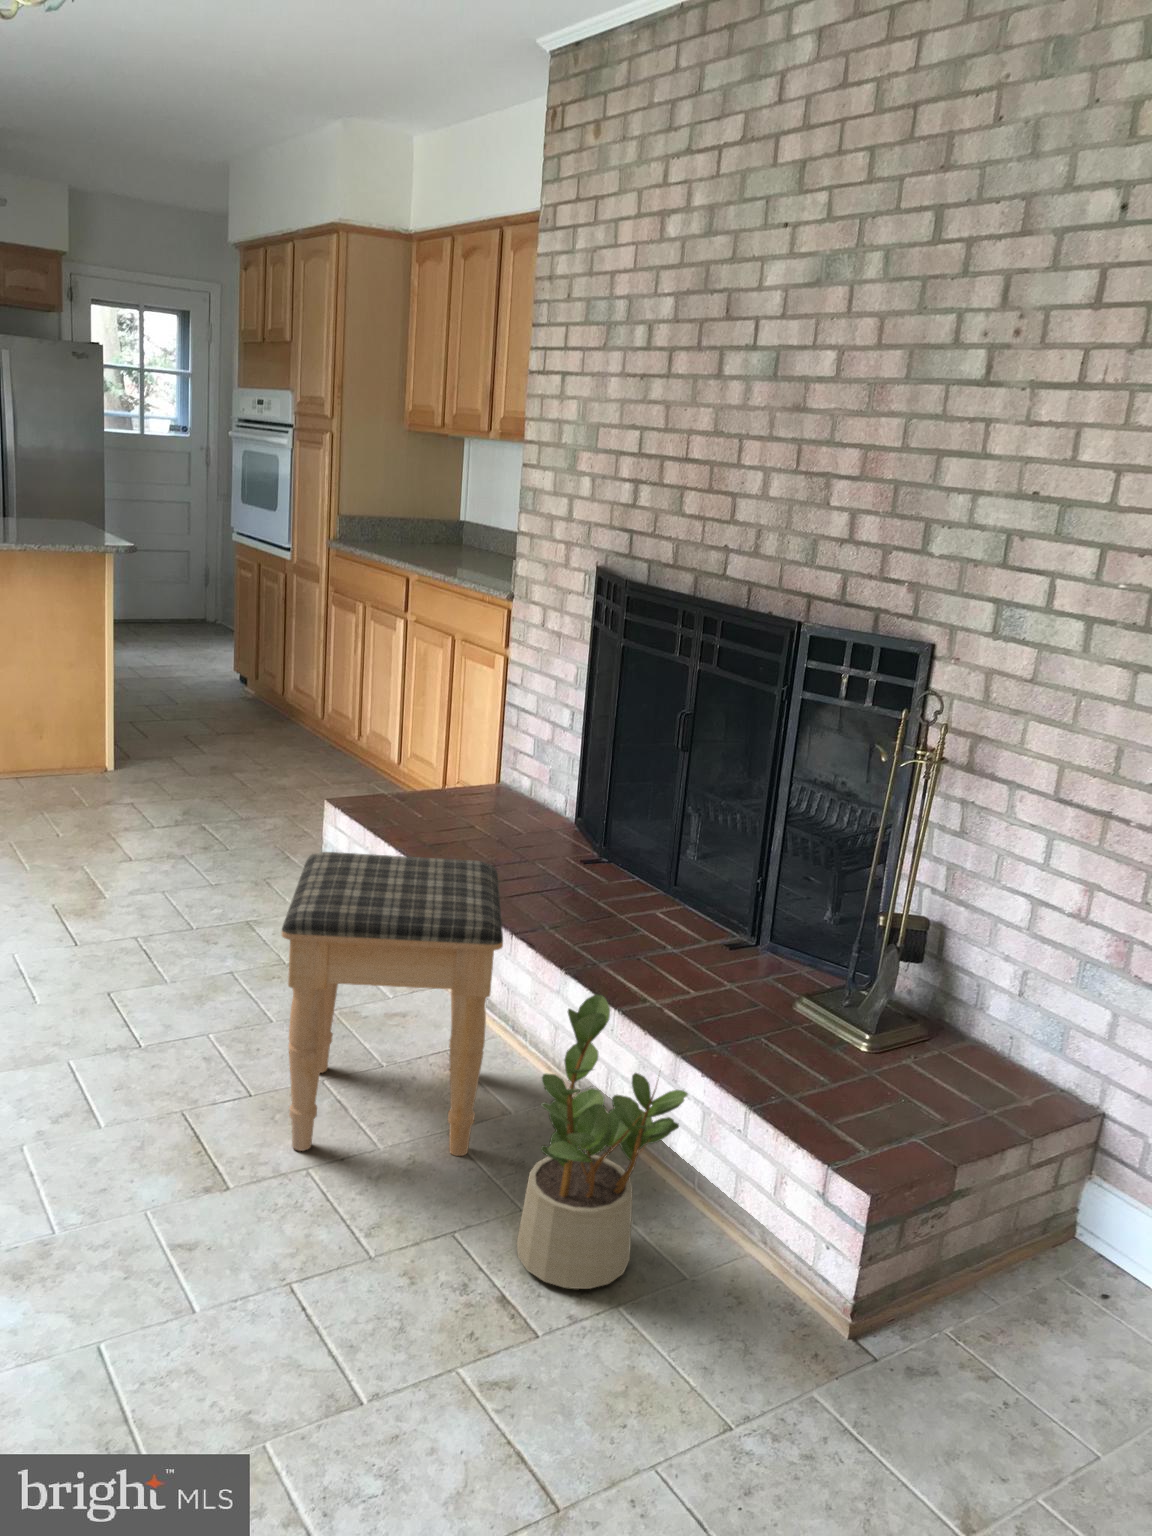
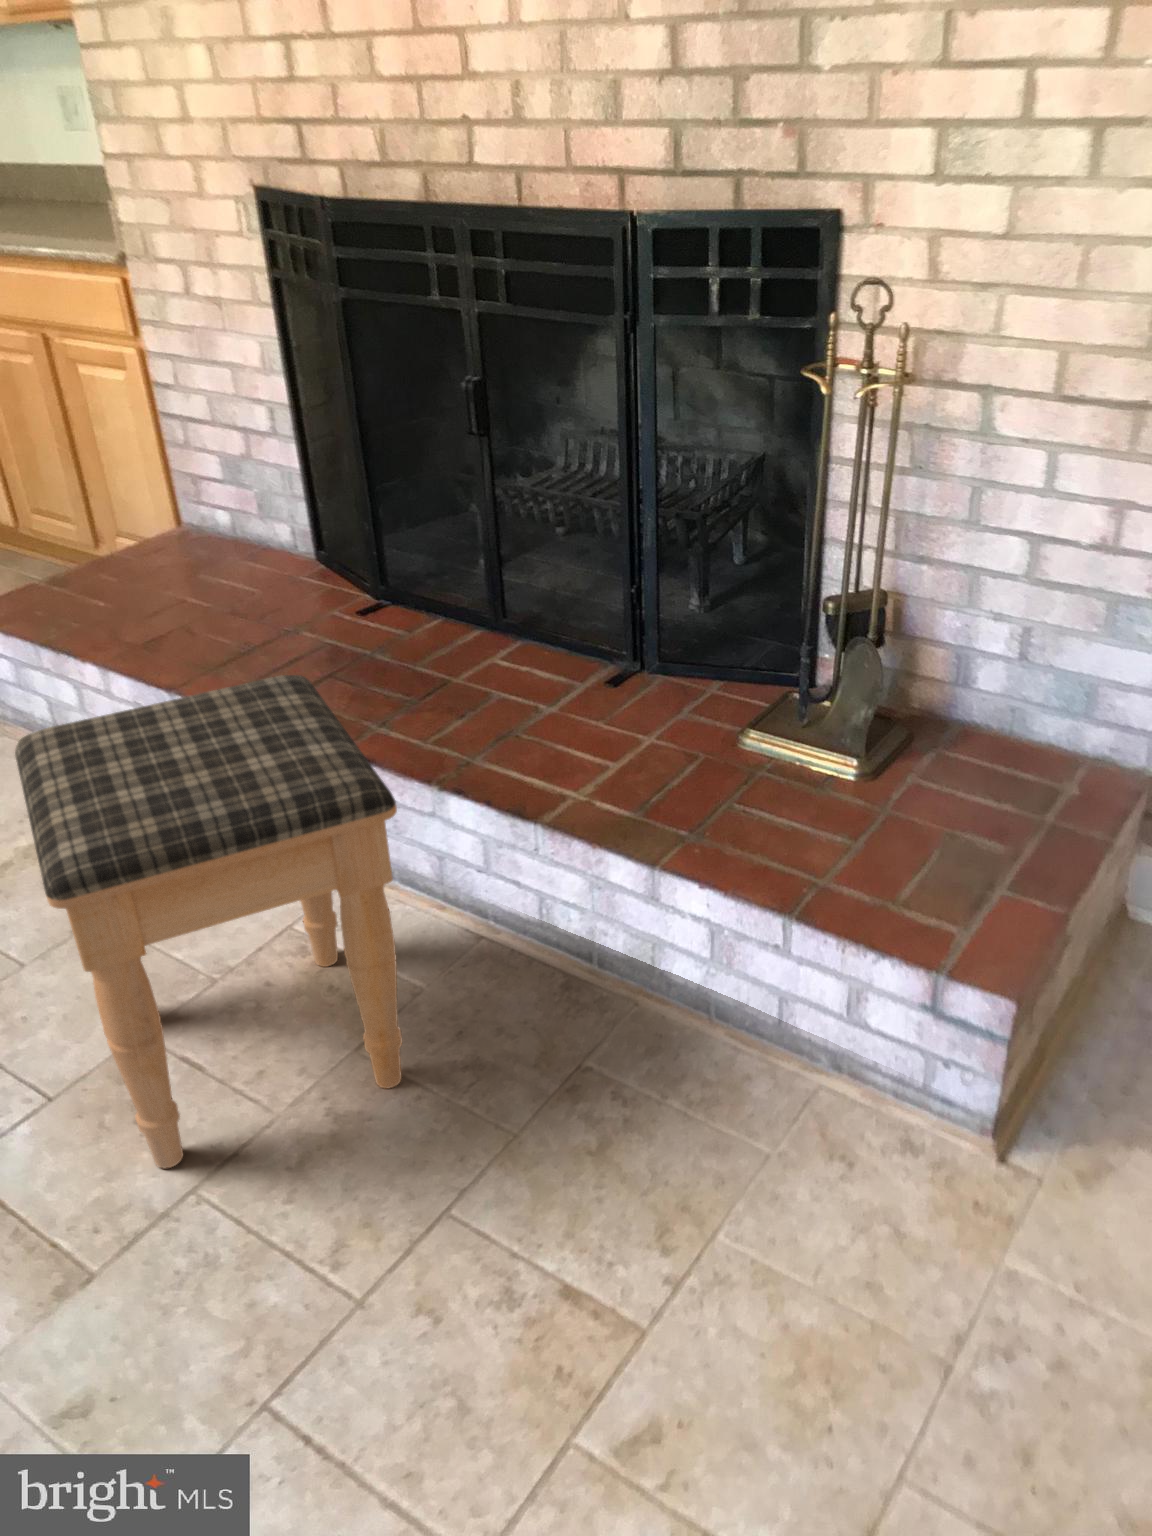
potted plant: present [517,994,688,1289] -> none [544,860,759,1245]

